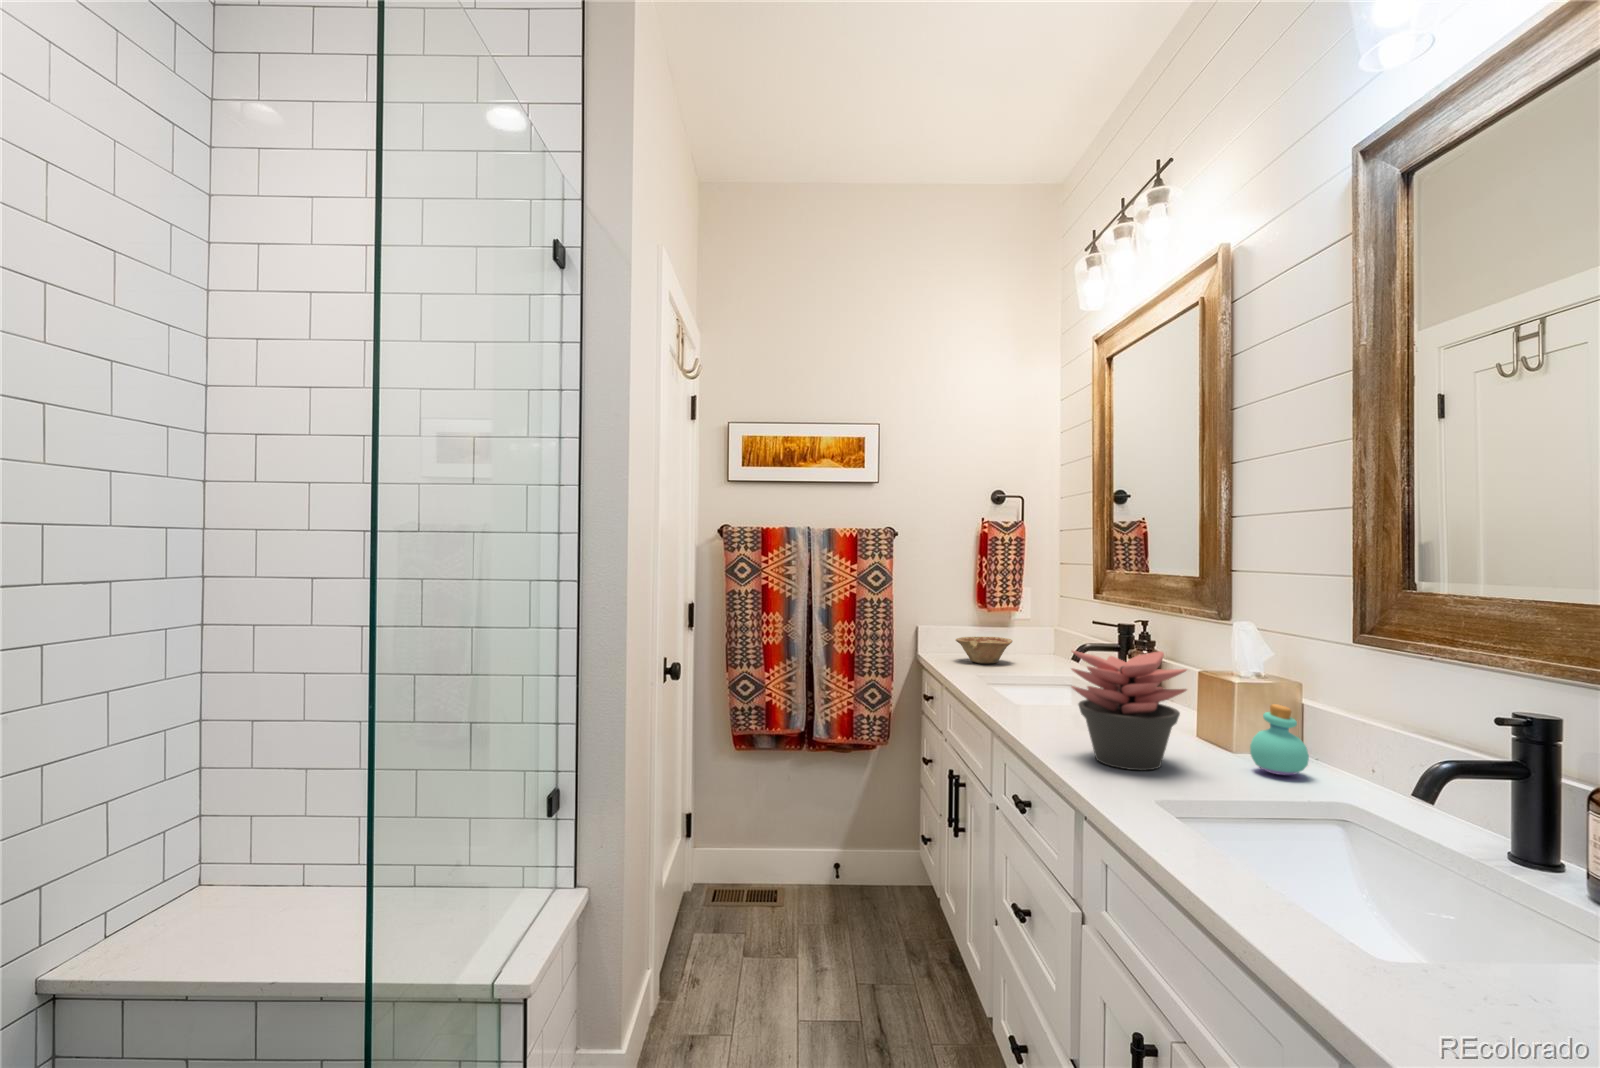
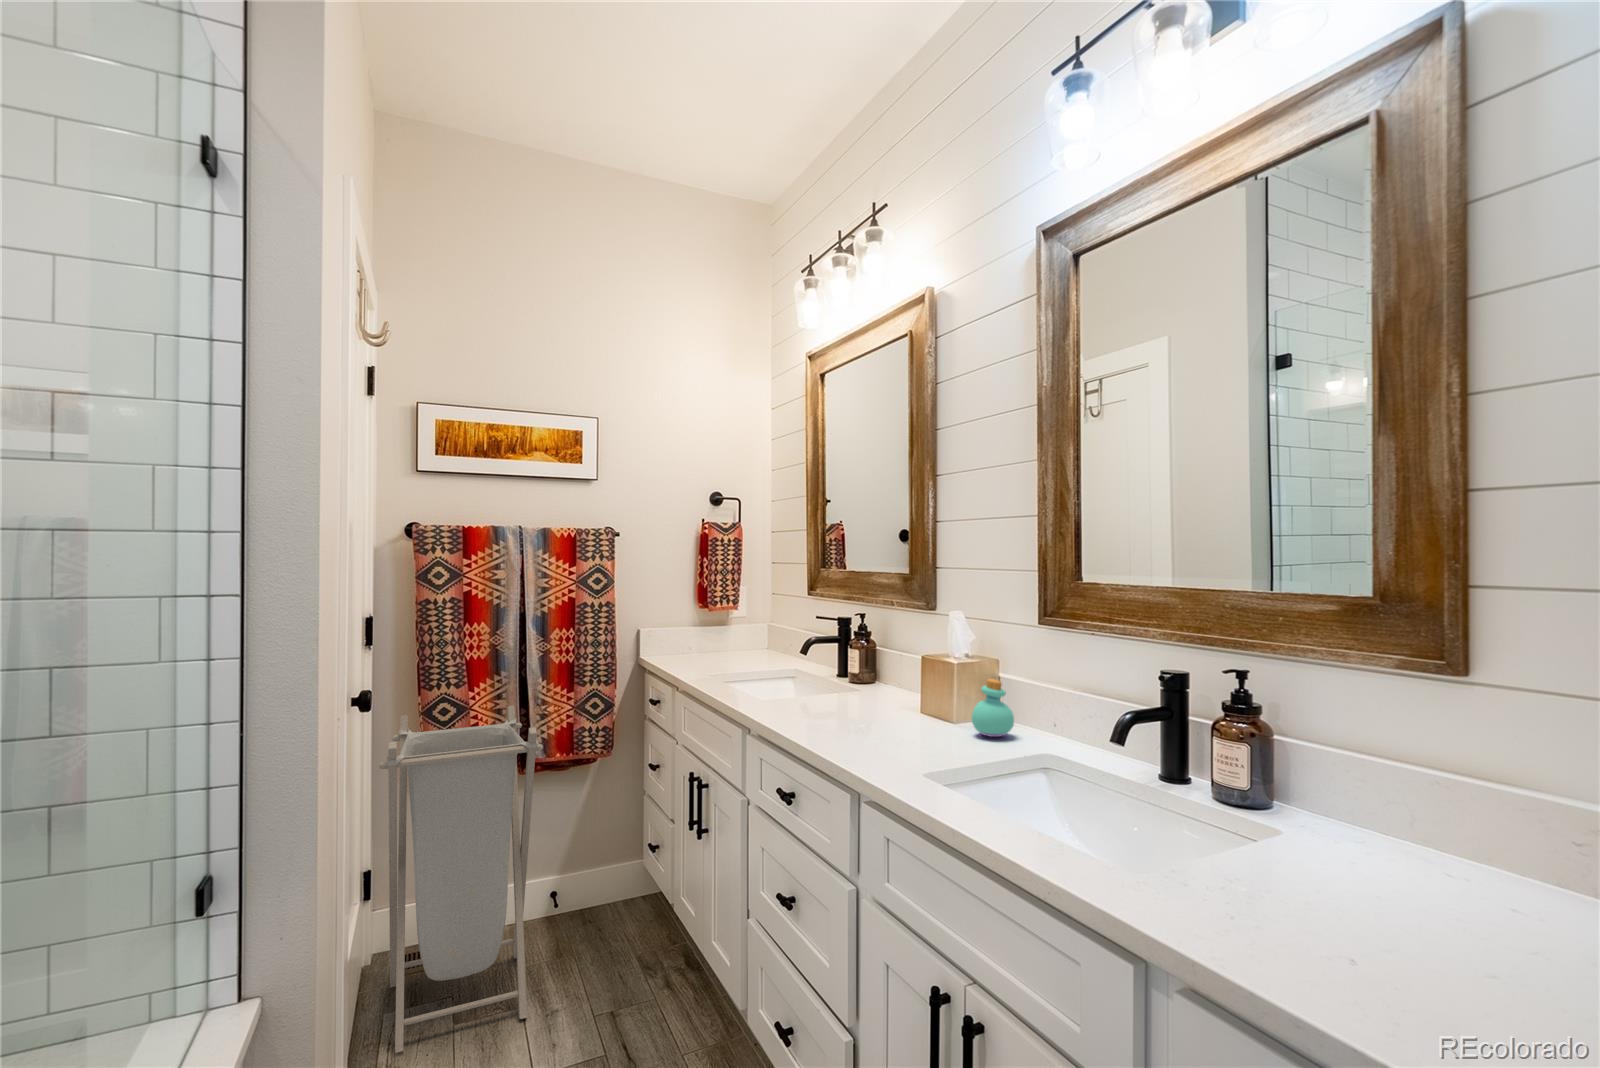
dish: present [956,637,1012,664] -> none [680,635,735,663]
succulent plant: present [1072,651,1187,770] -> none [833,641,929,749]
laundry hamper: none [683,687,815,972] -> present [379,706,543,1053]

